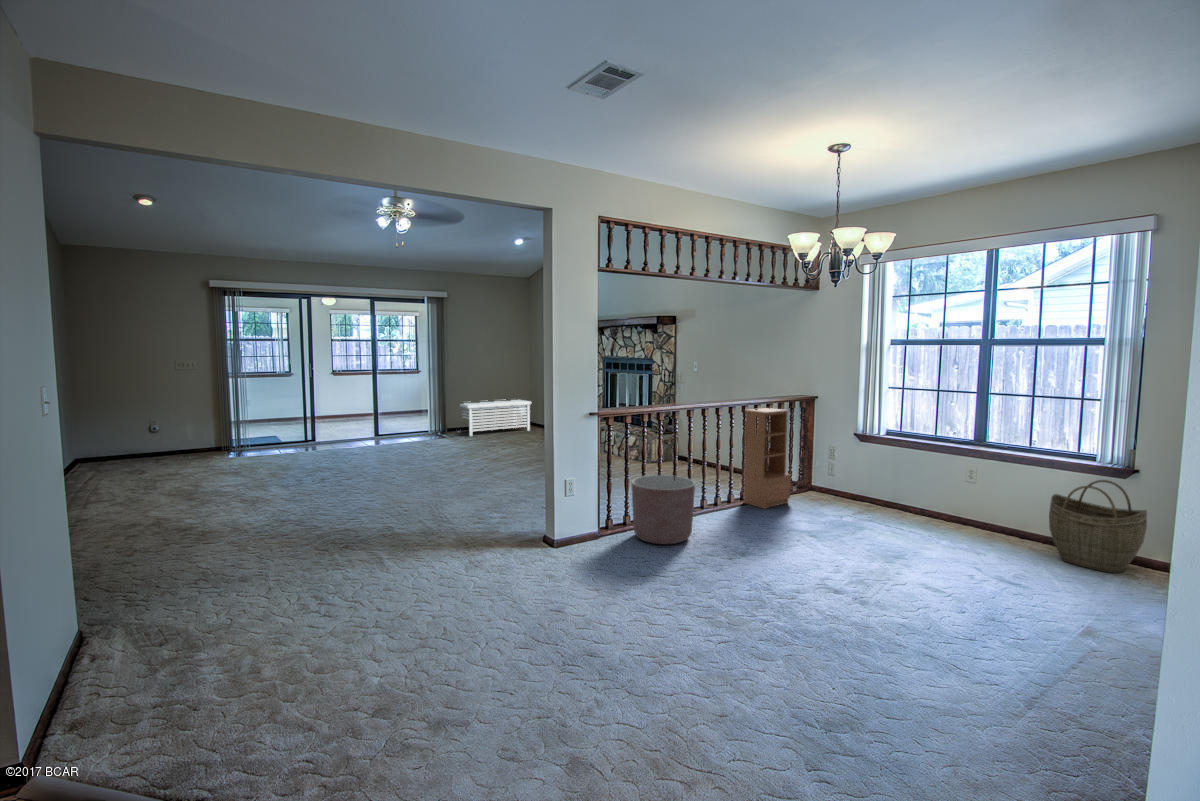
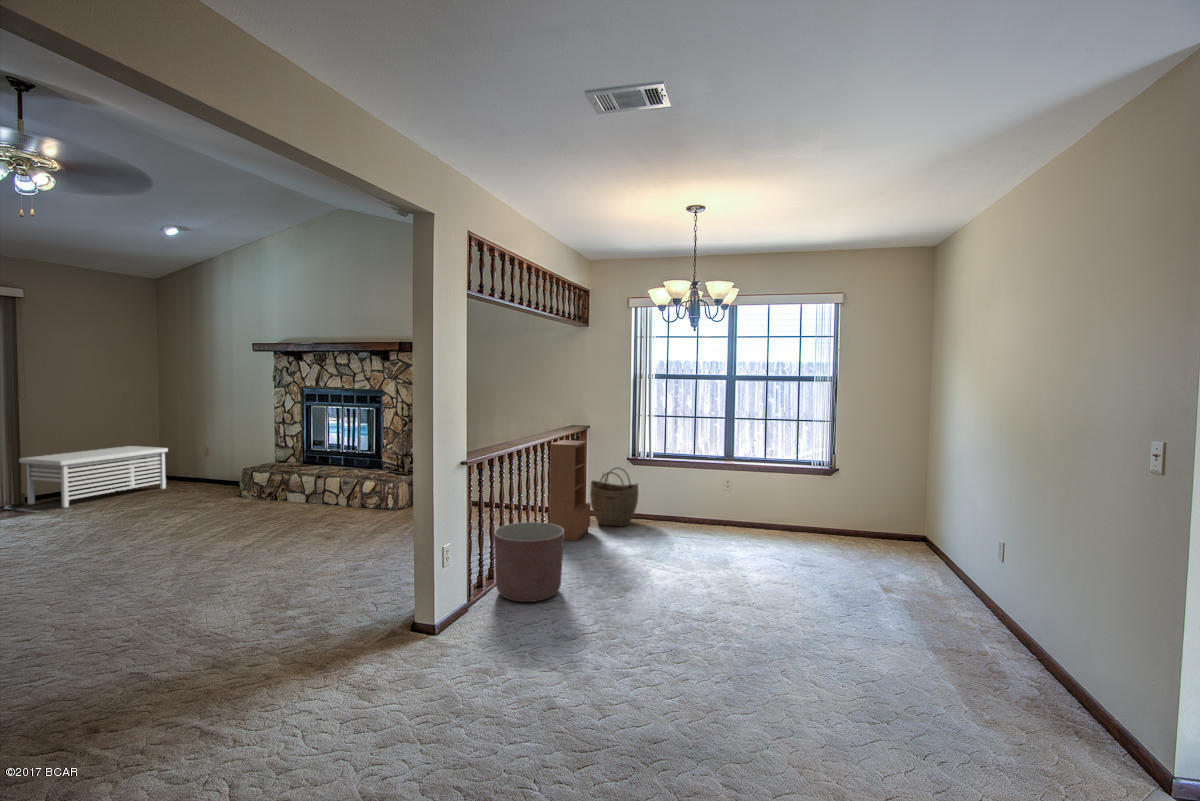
woven basket: present [1049,480,1147,573] -> present [590,468,638,526]

